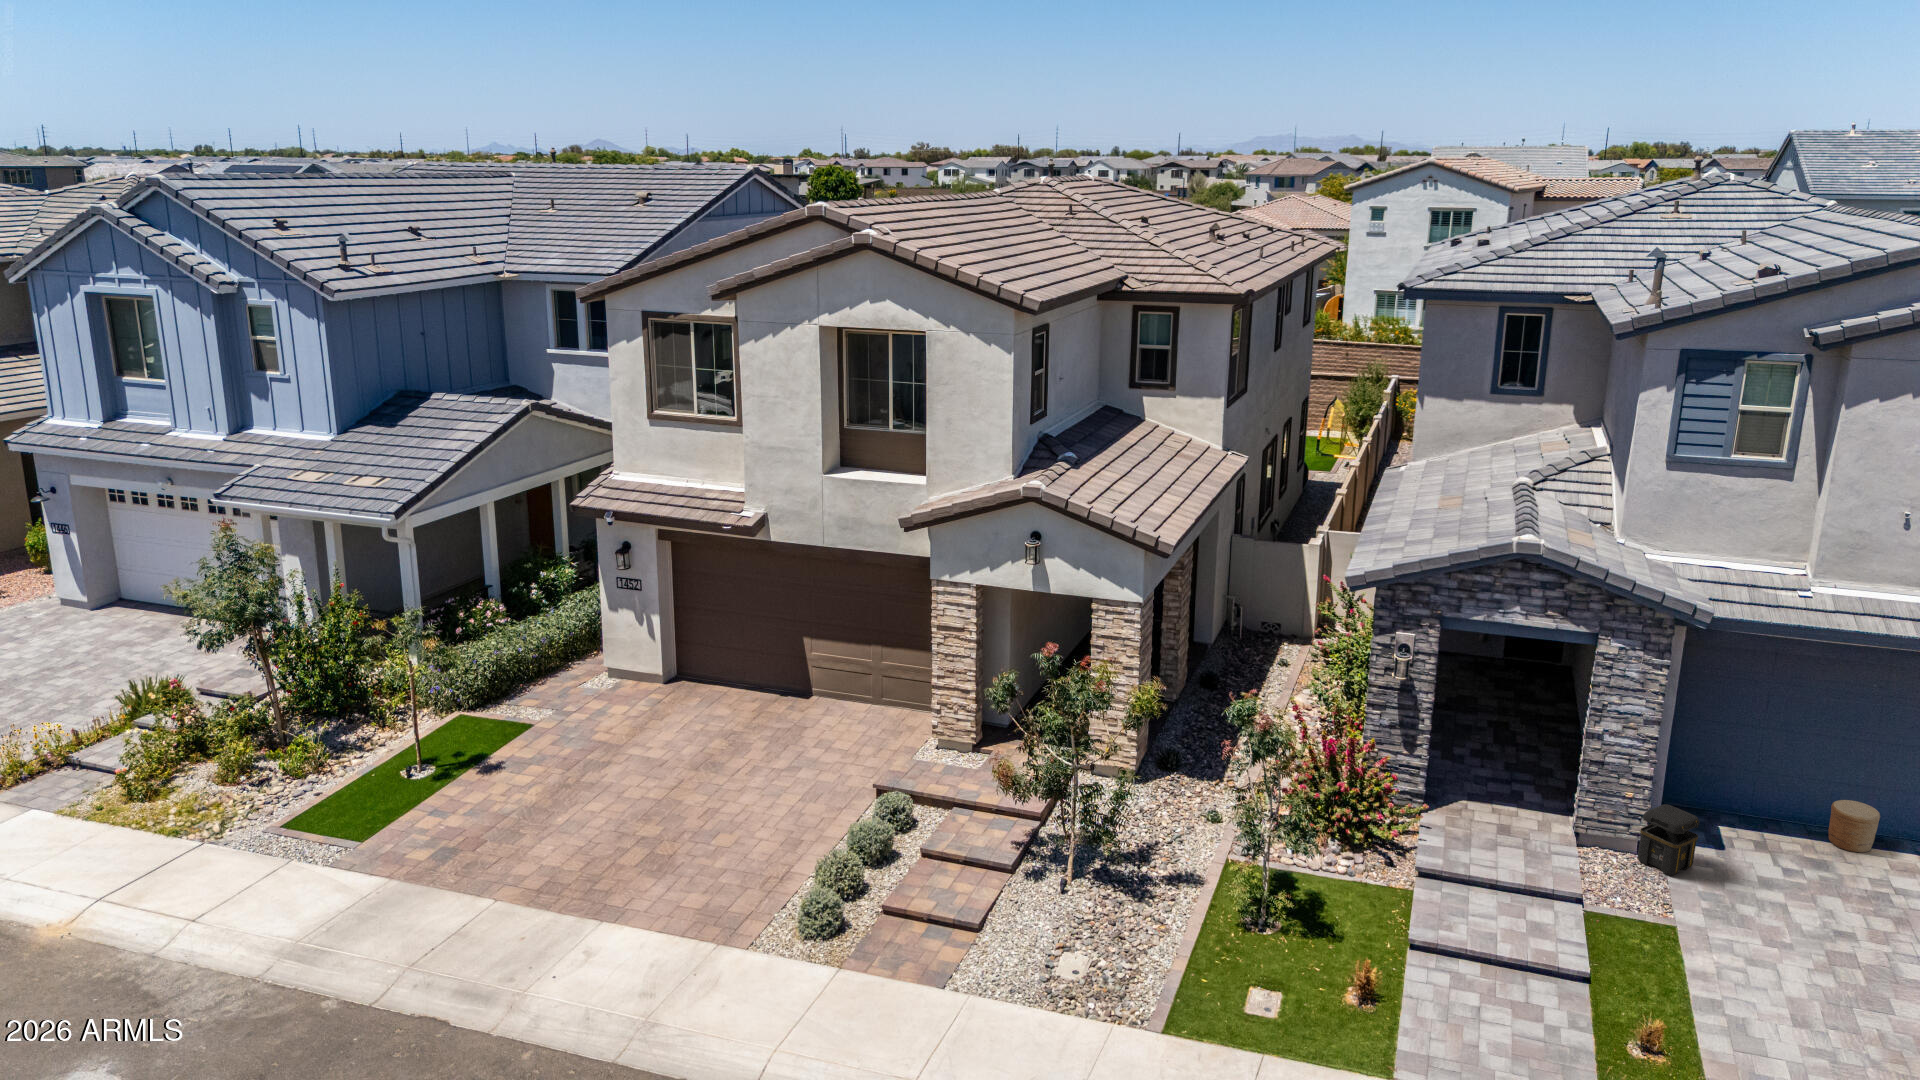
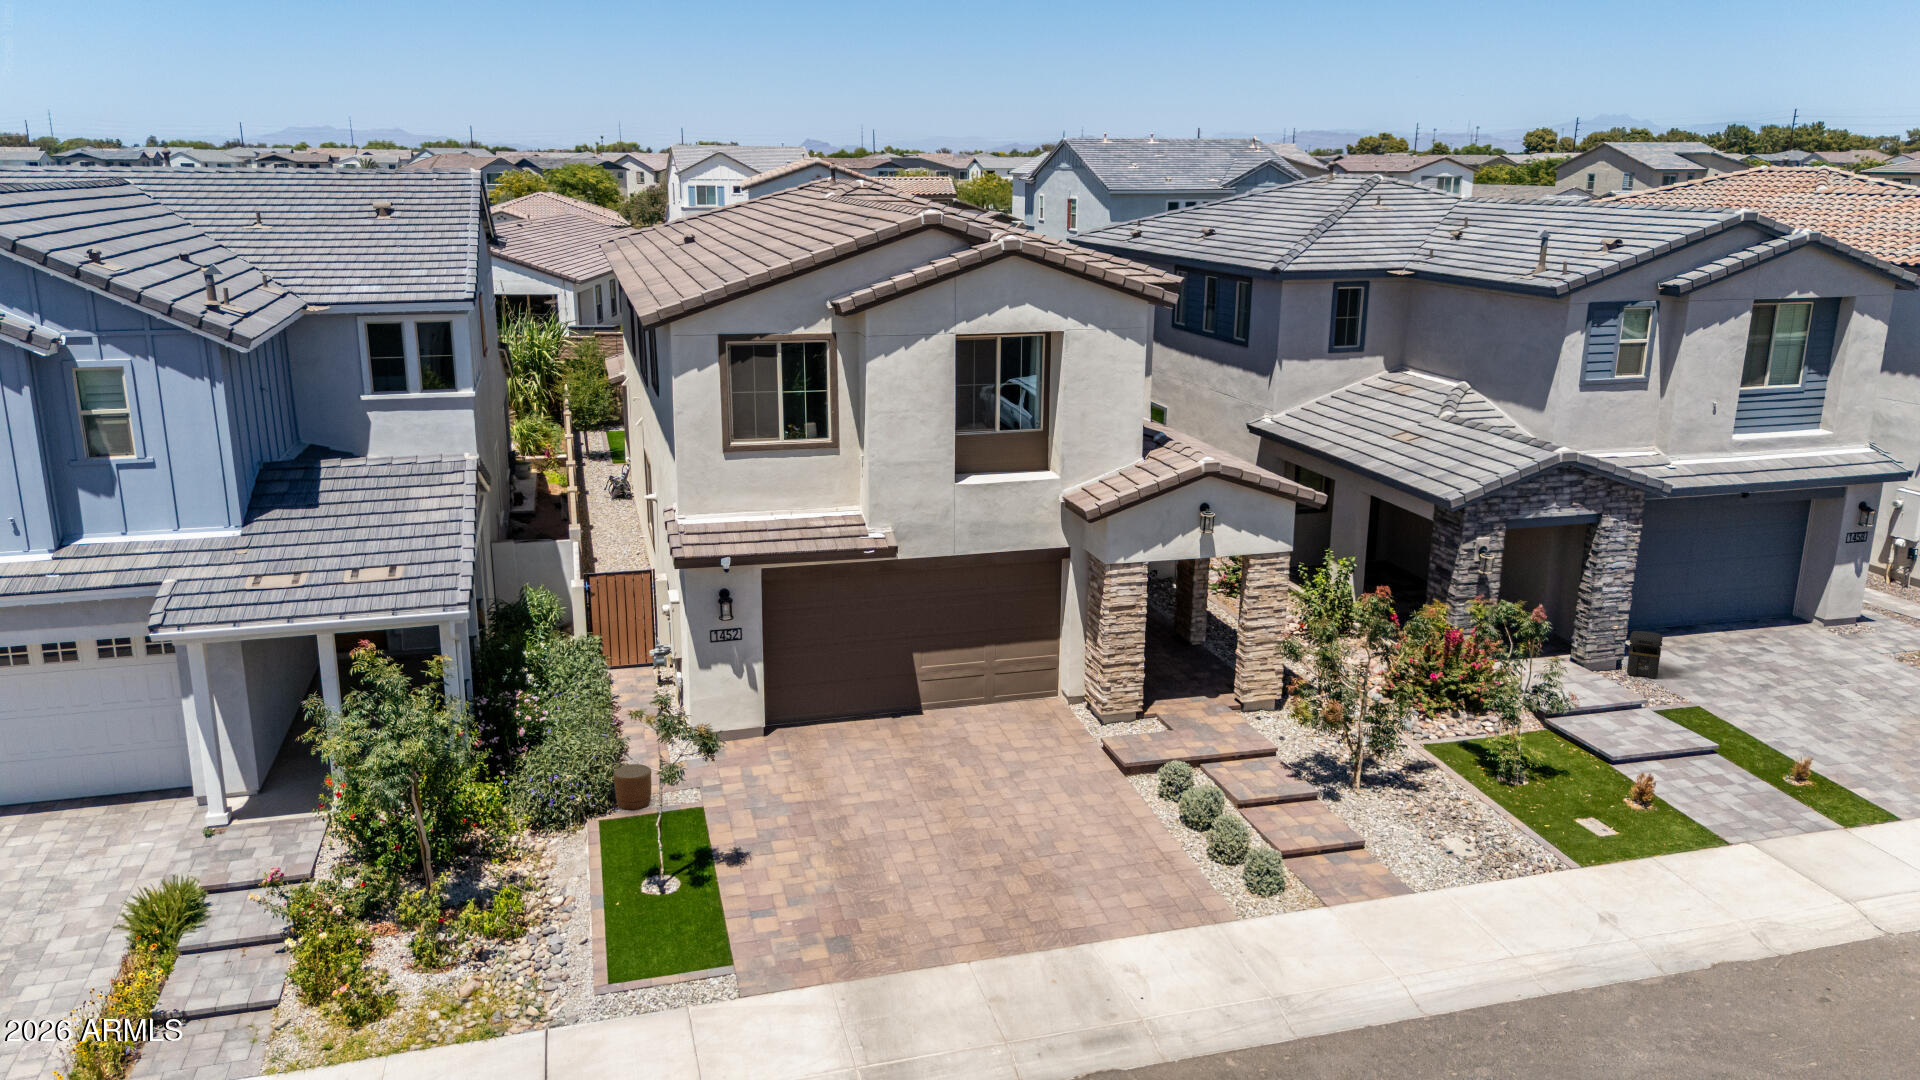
woven basket: present [1828,800,1880,853] -> present [613,764,651,810]

